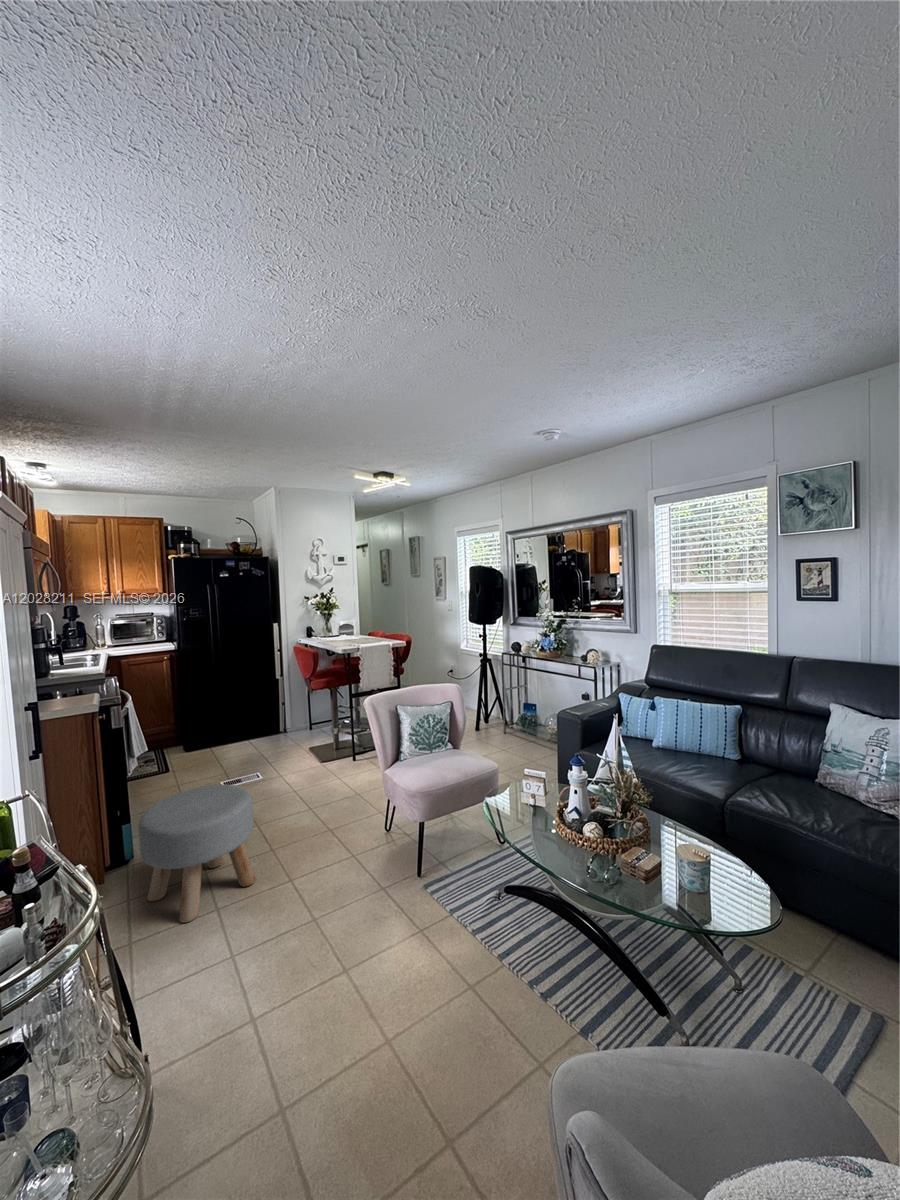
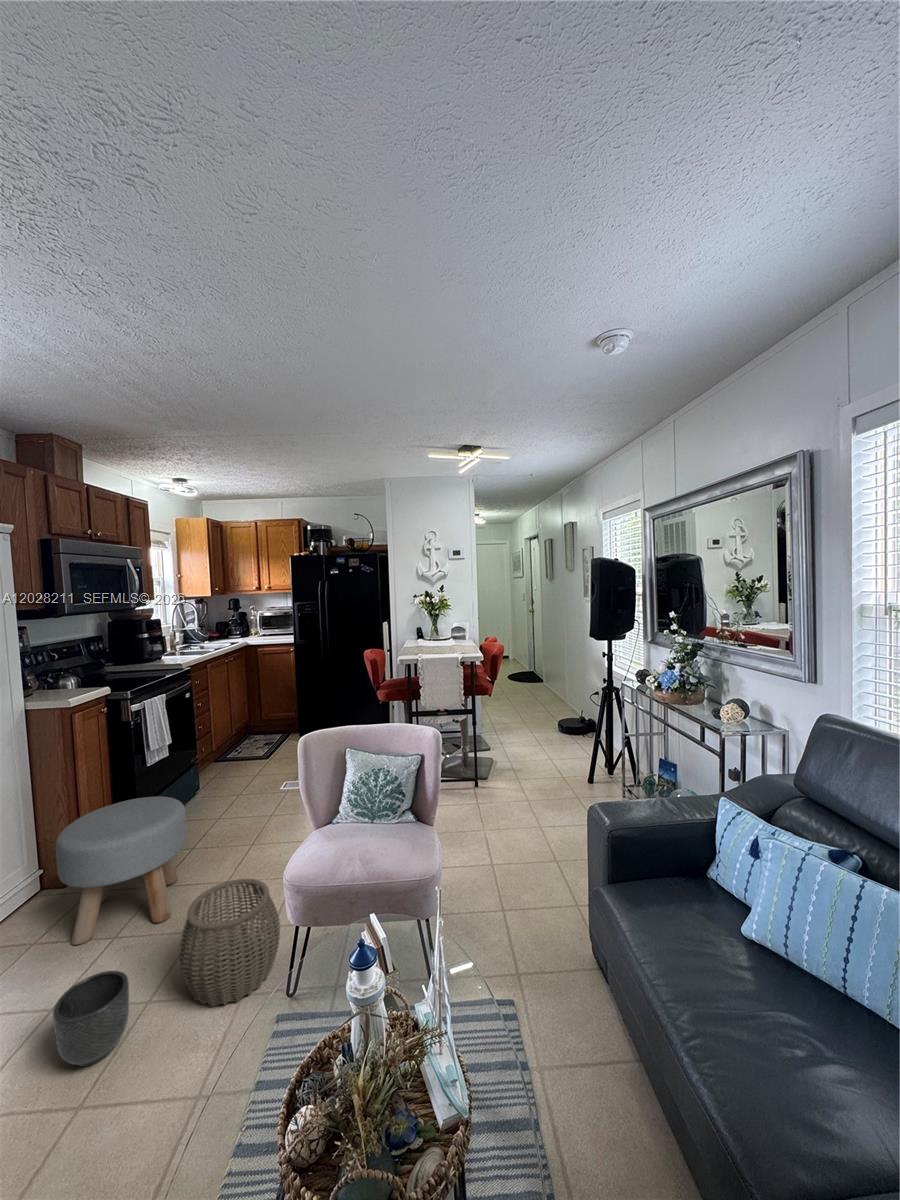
woven basket: none [325,812,397,902] -> present [179,879,280,1006]
planter: none [287,889,337,958] -> present [53,971,129,1067]

